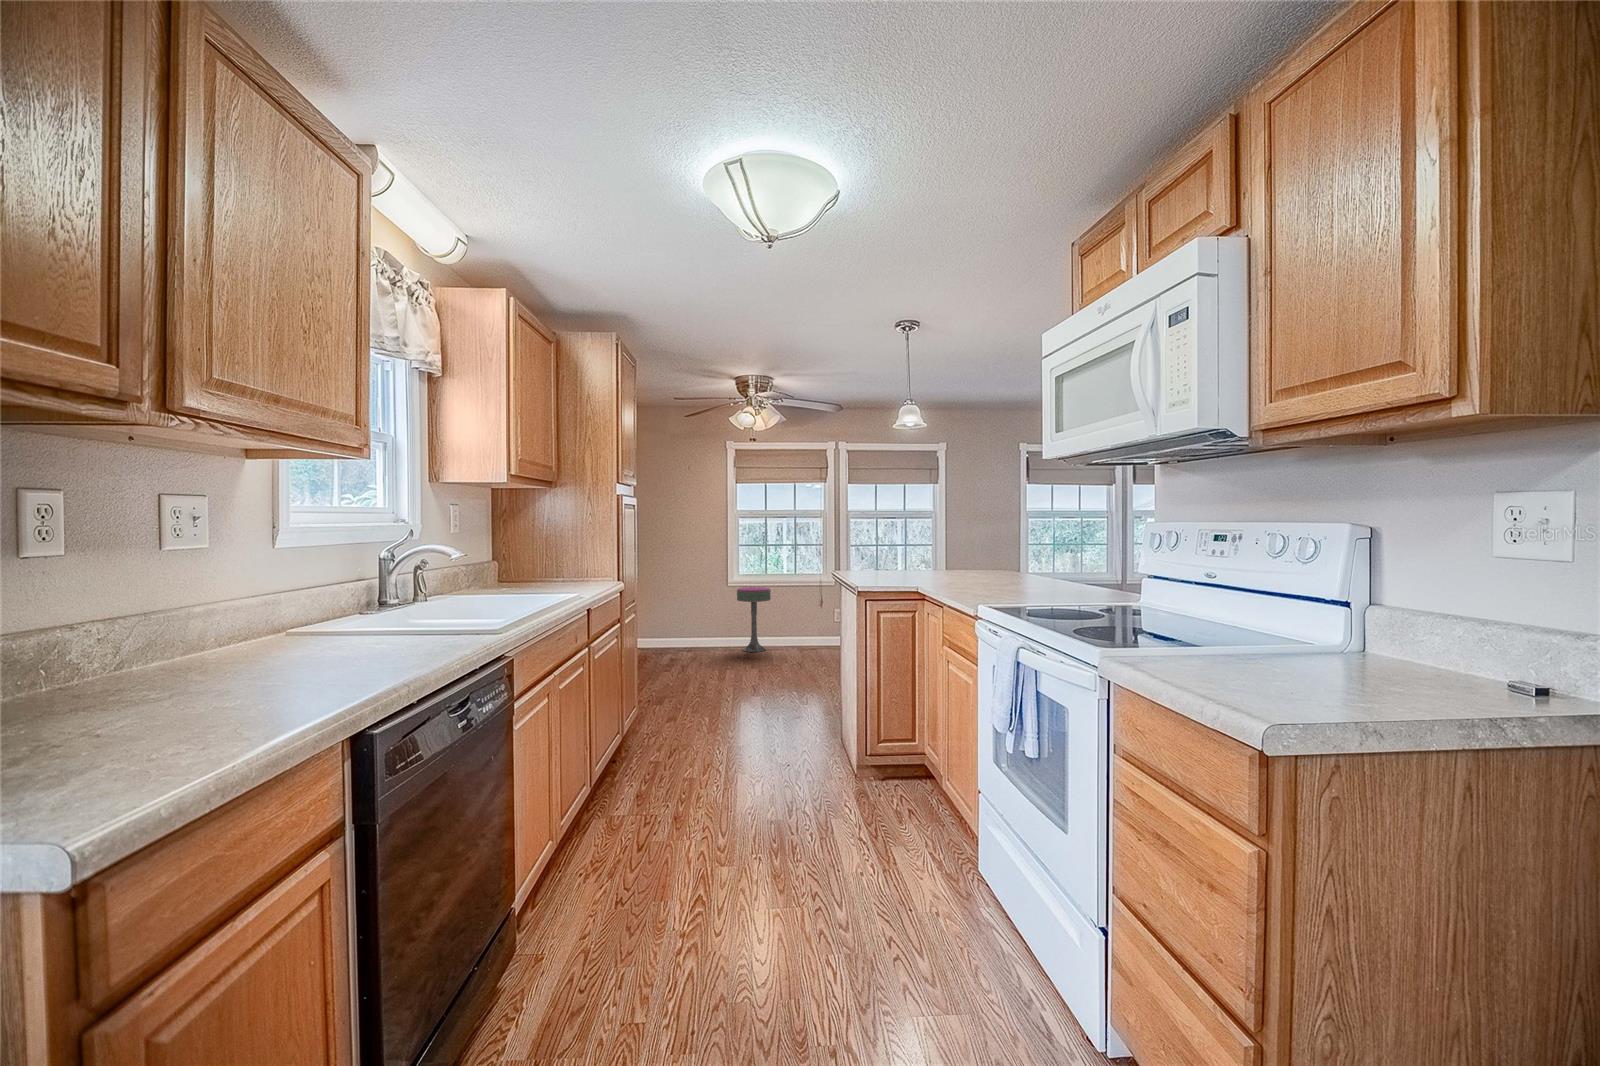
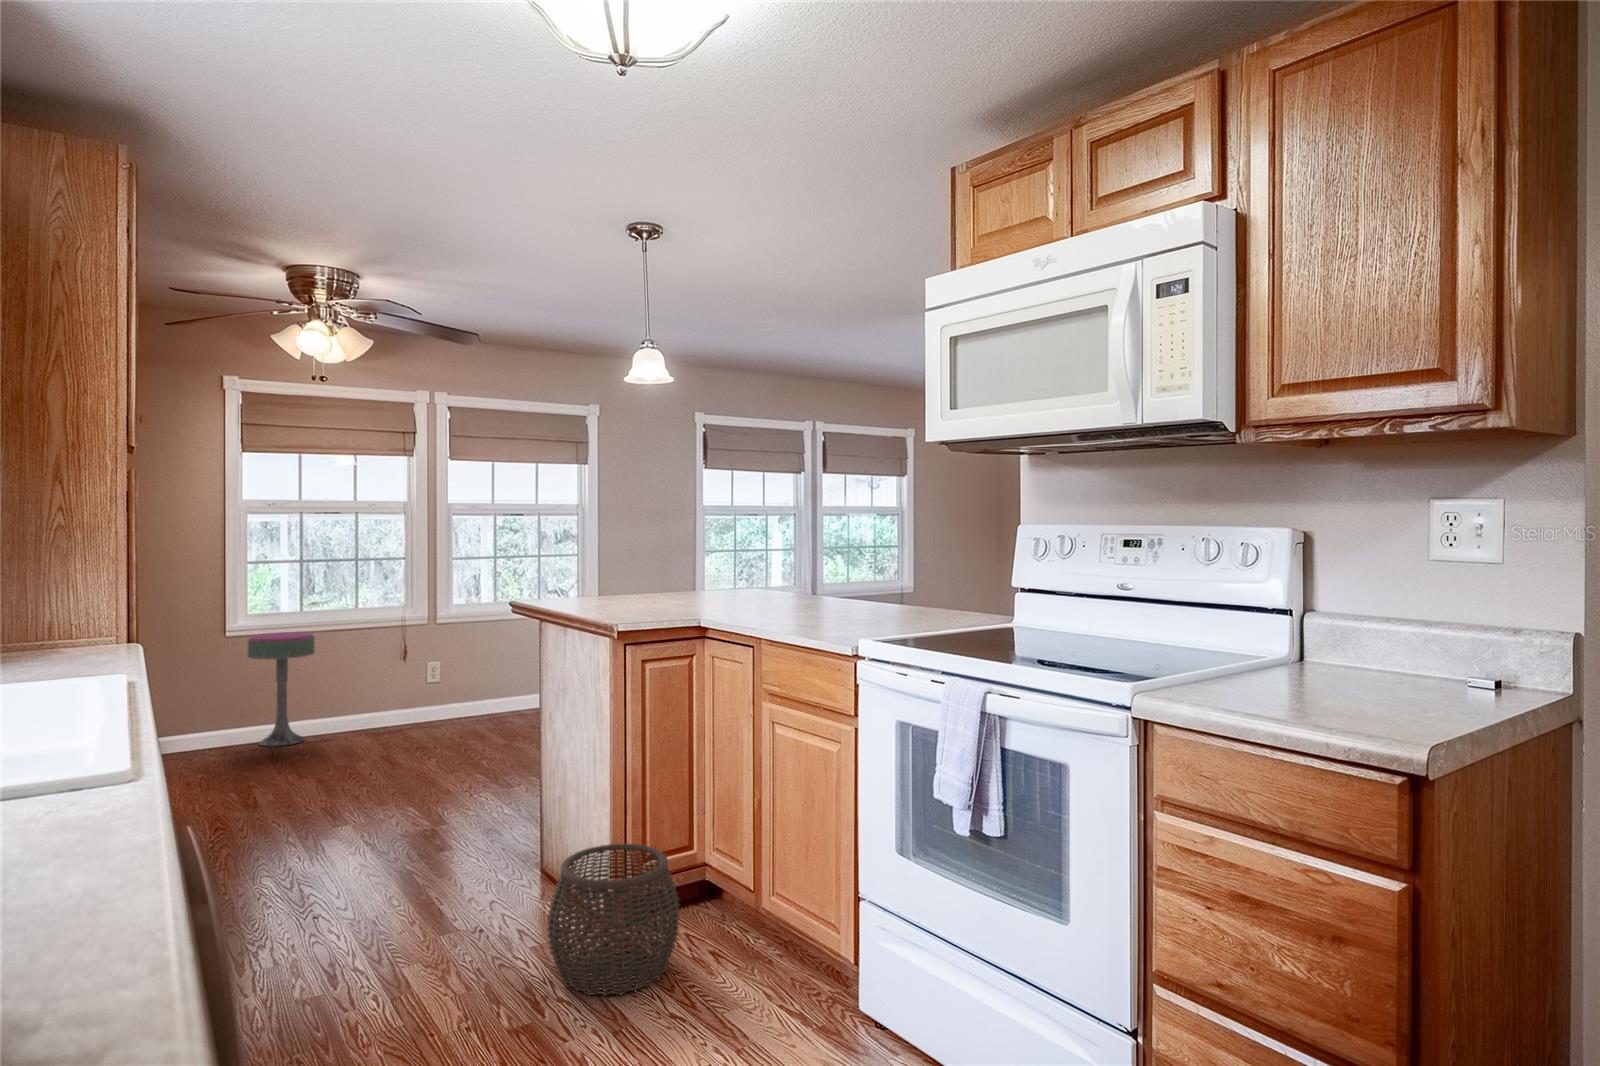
woven basket: none [801,727,885,821] -> present [547,844,680,996]

